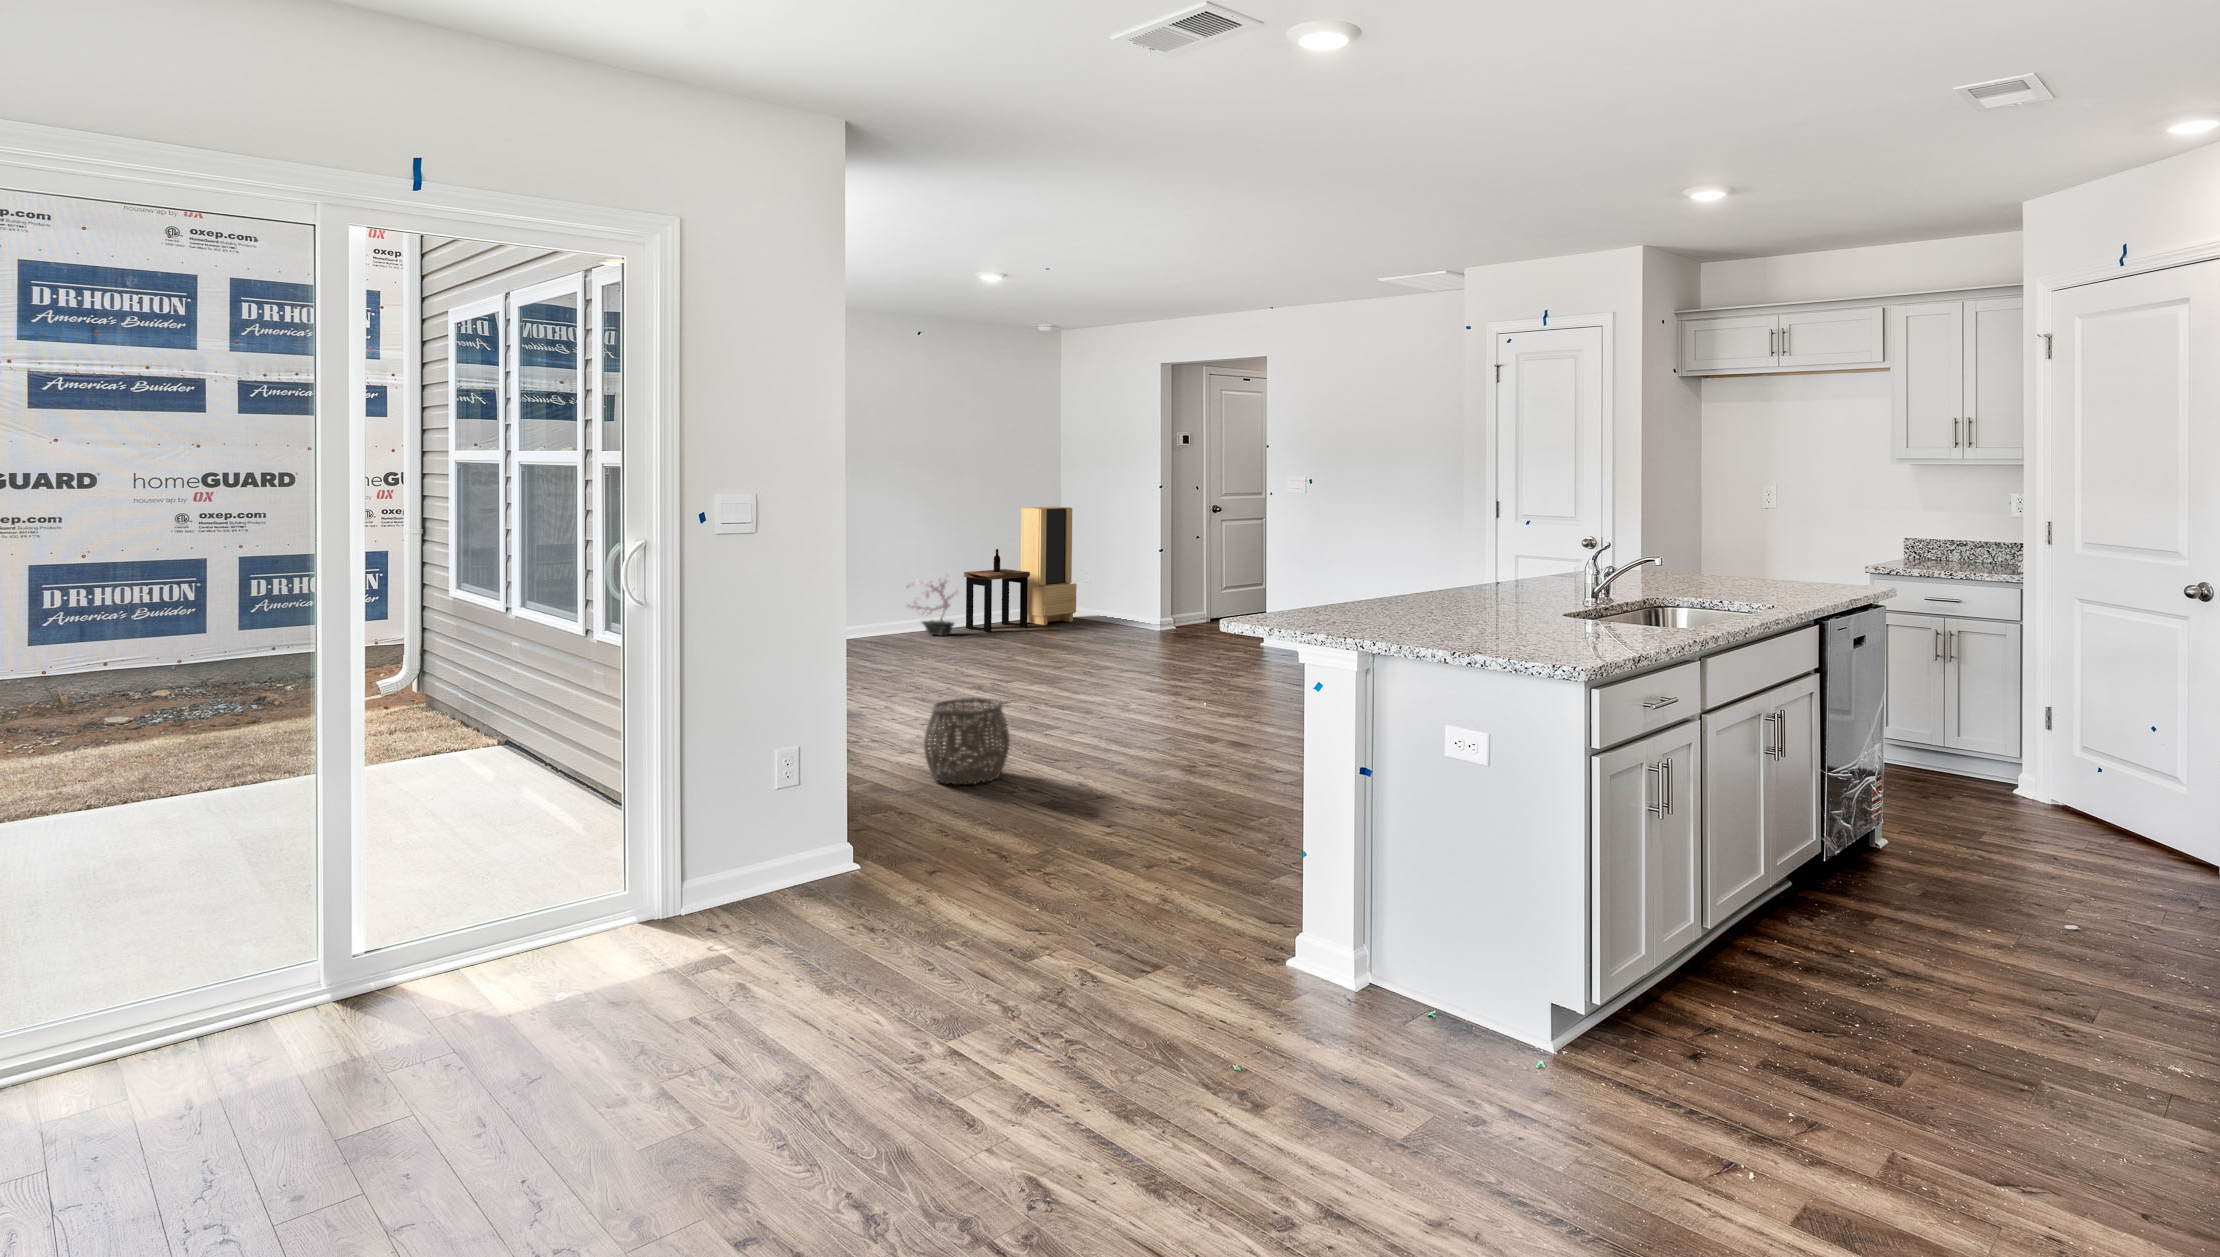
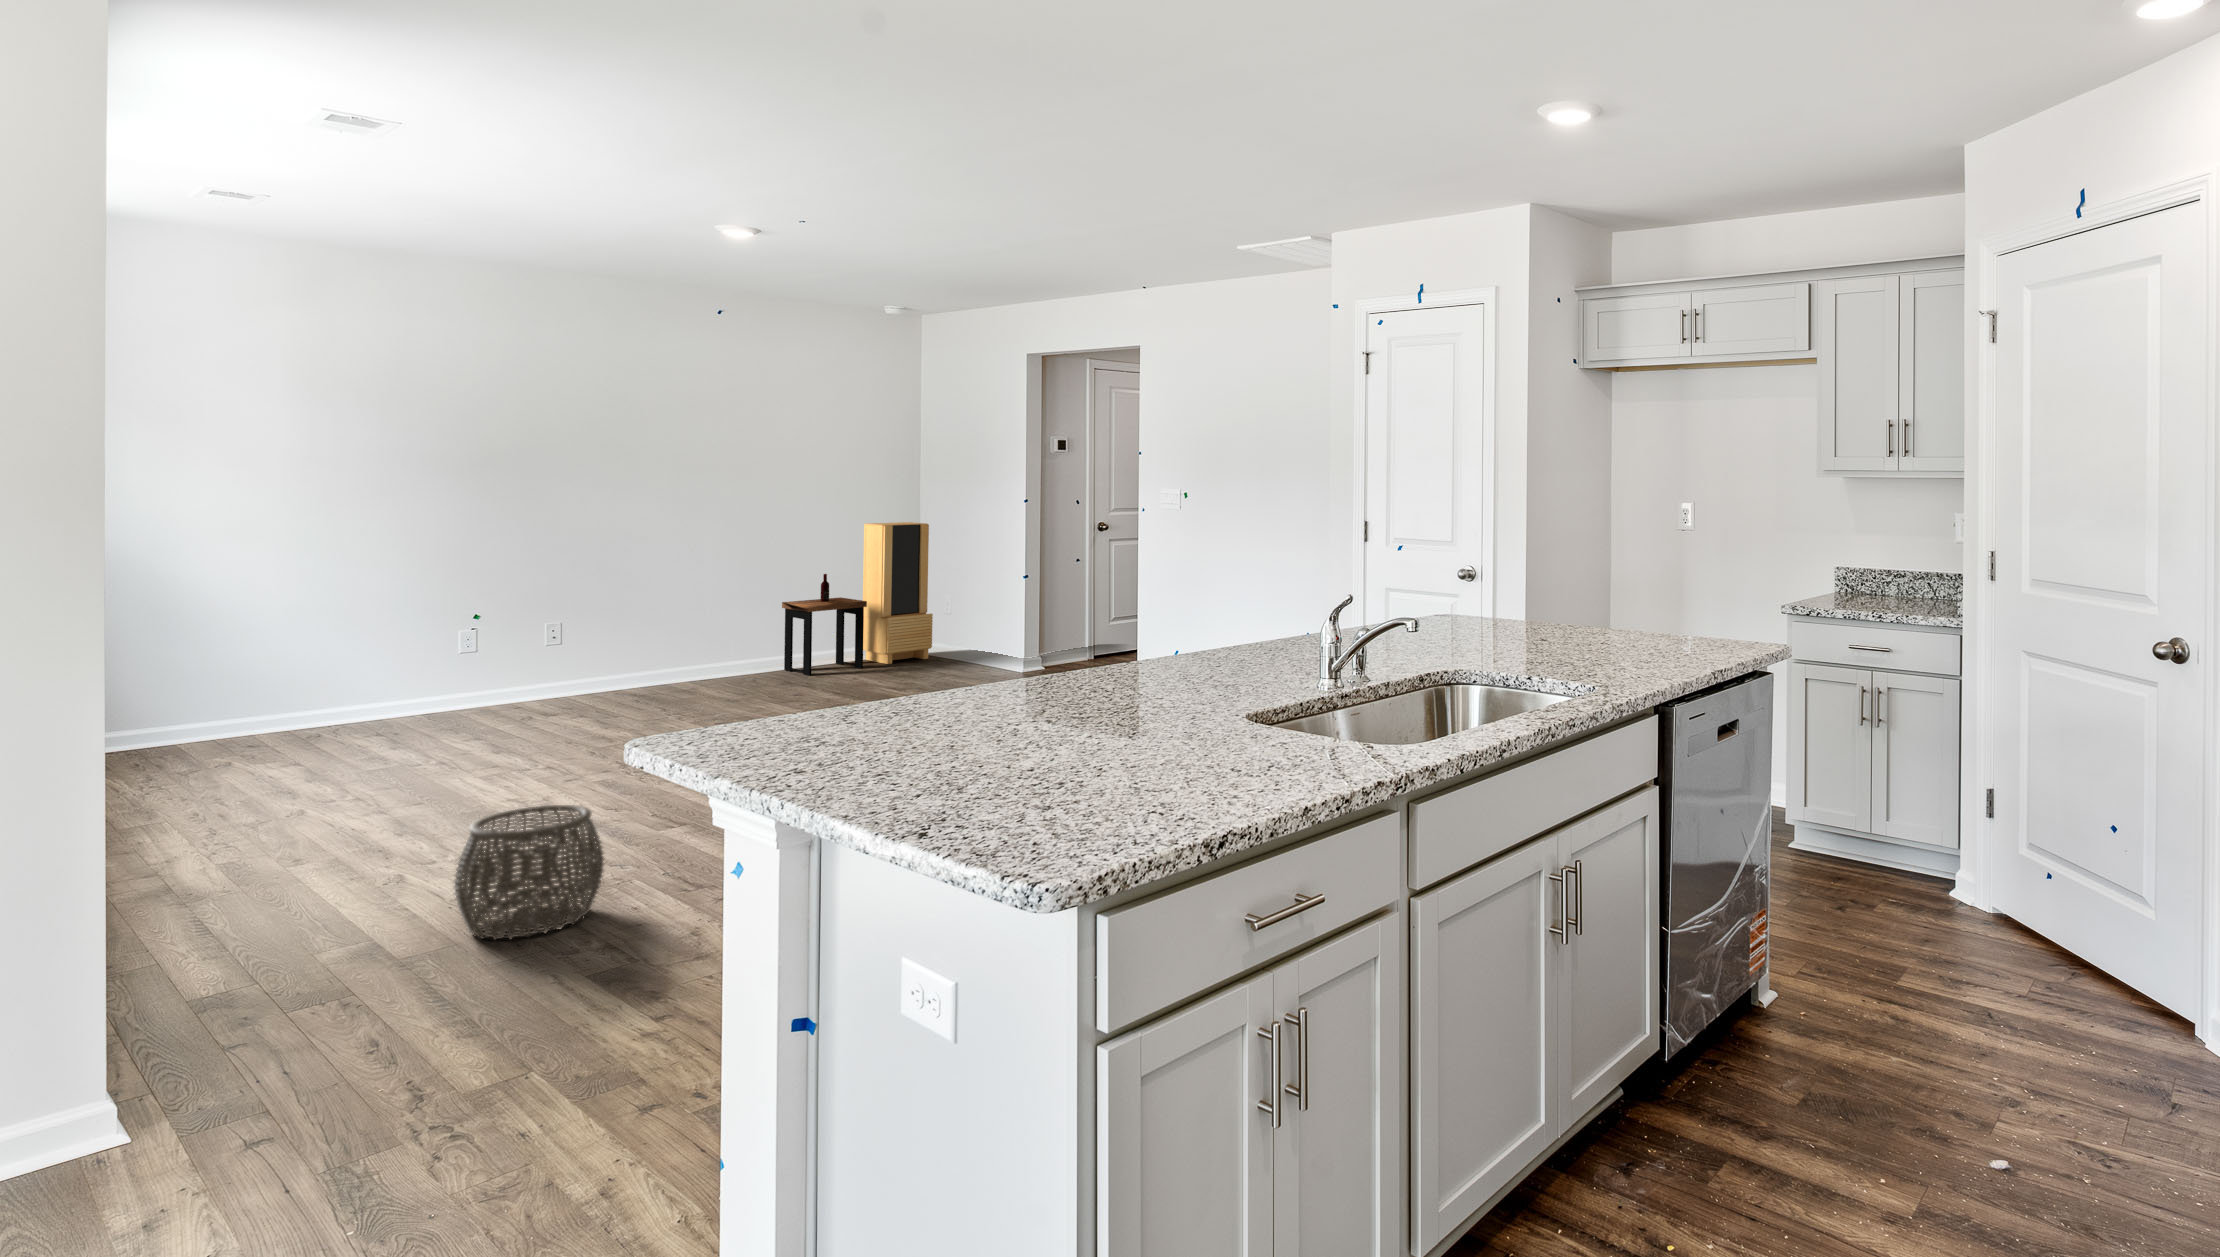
potted plant: present [906,579,957,636] -> none [689,603,769,681]

